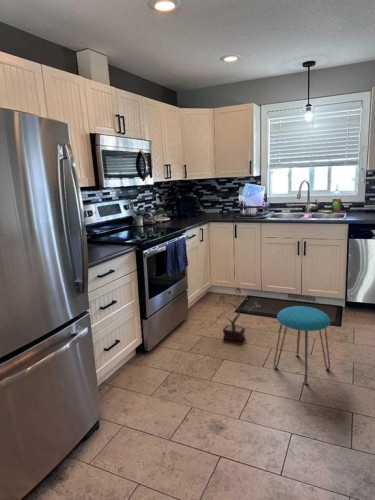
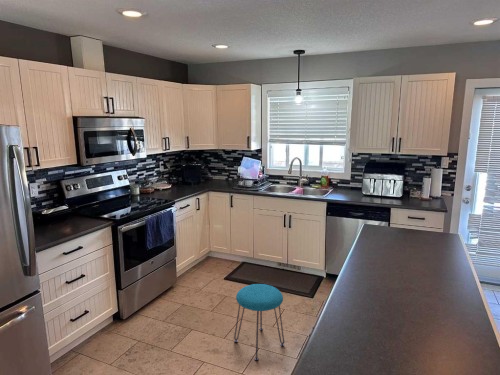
potted plant: present [216,288,260,341] -> none [194,260,232,311]

